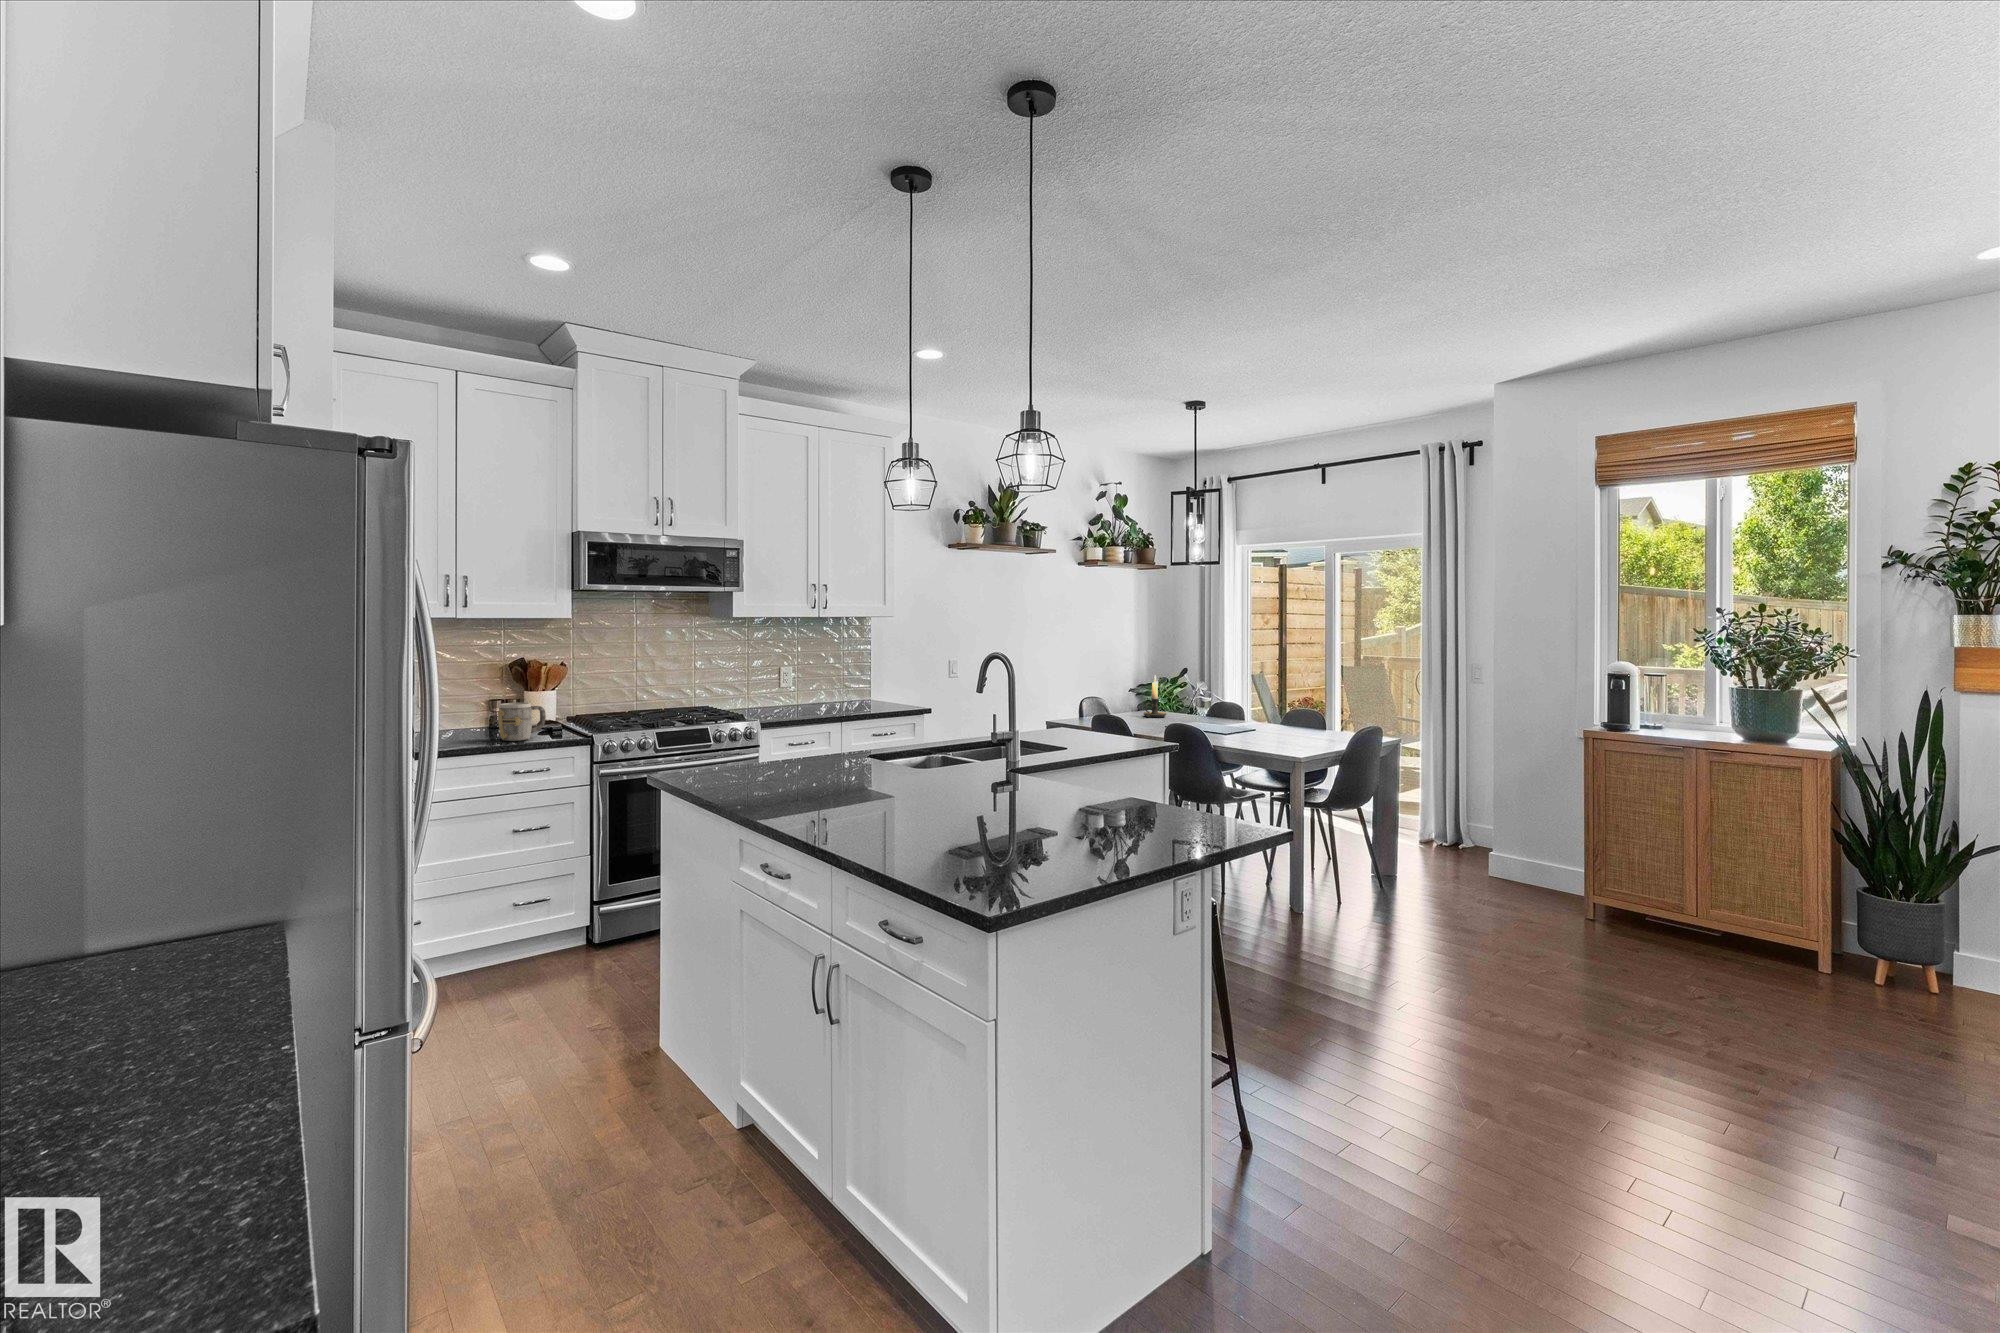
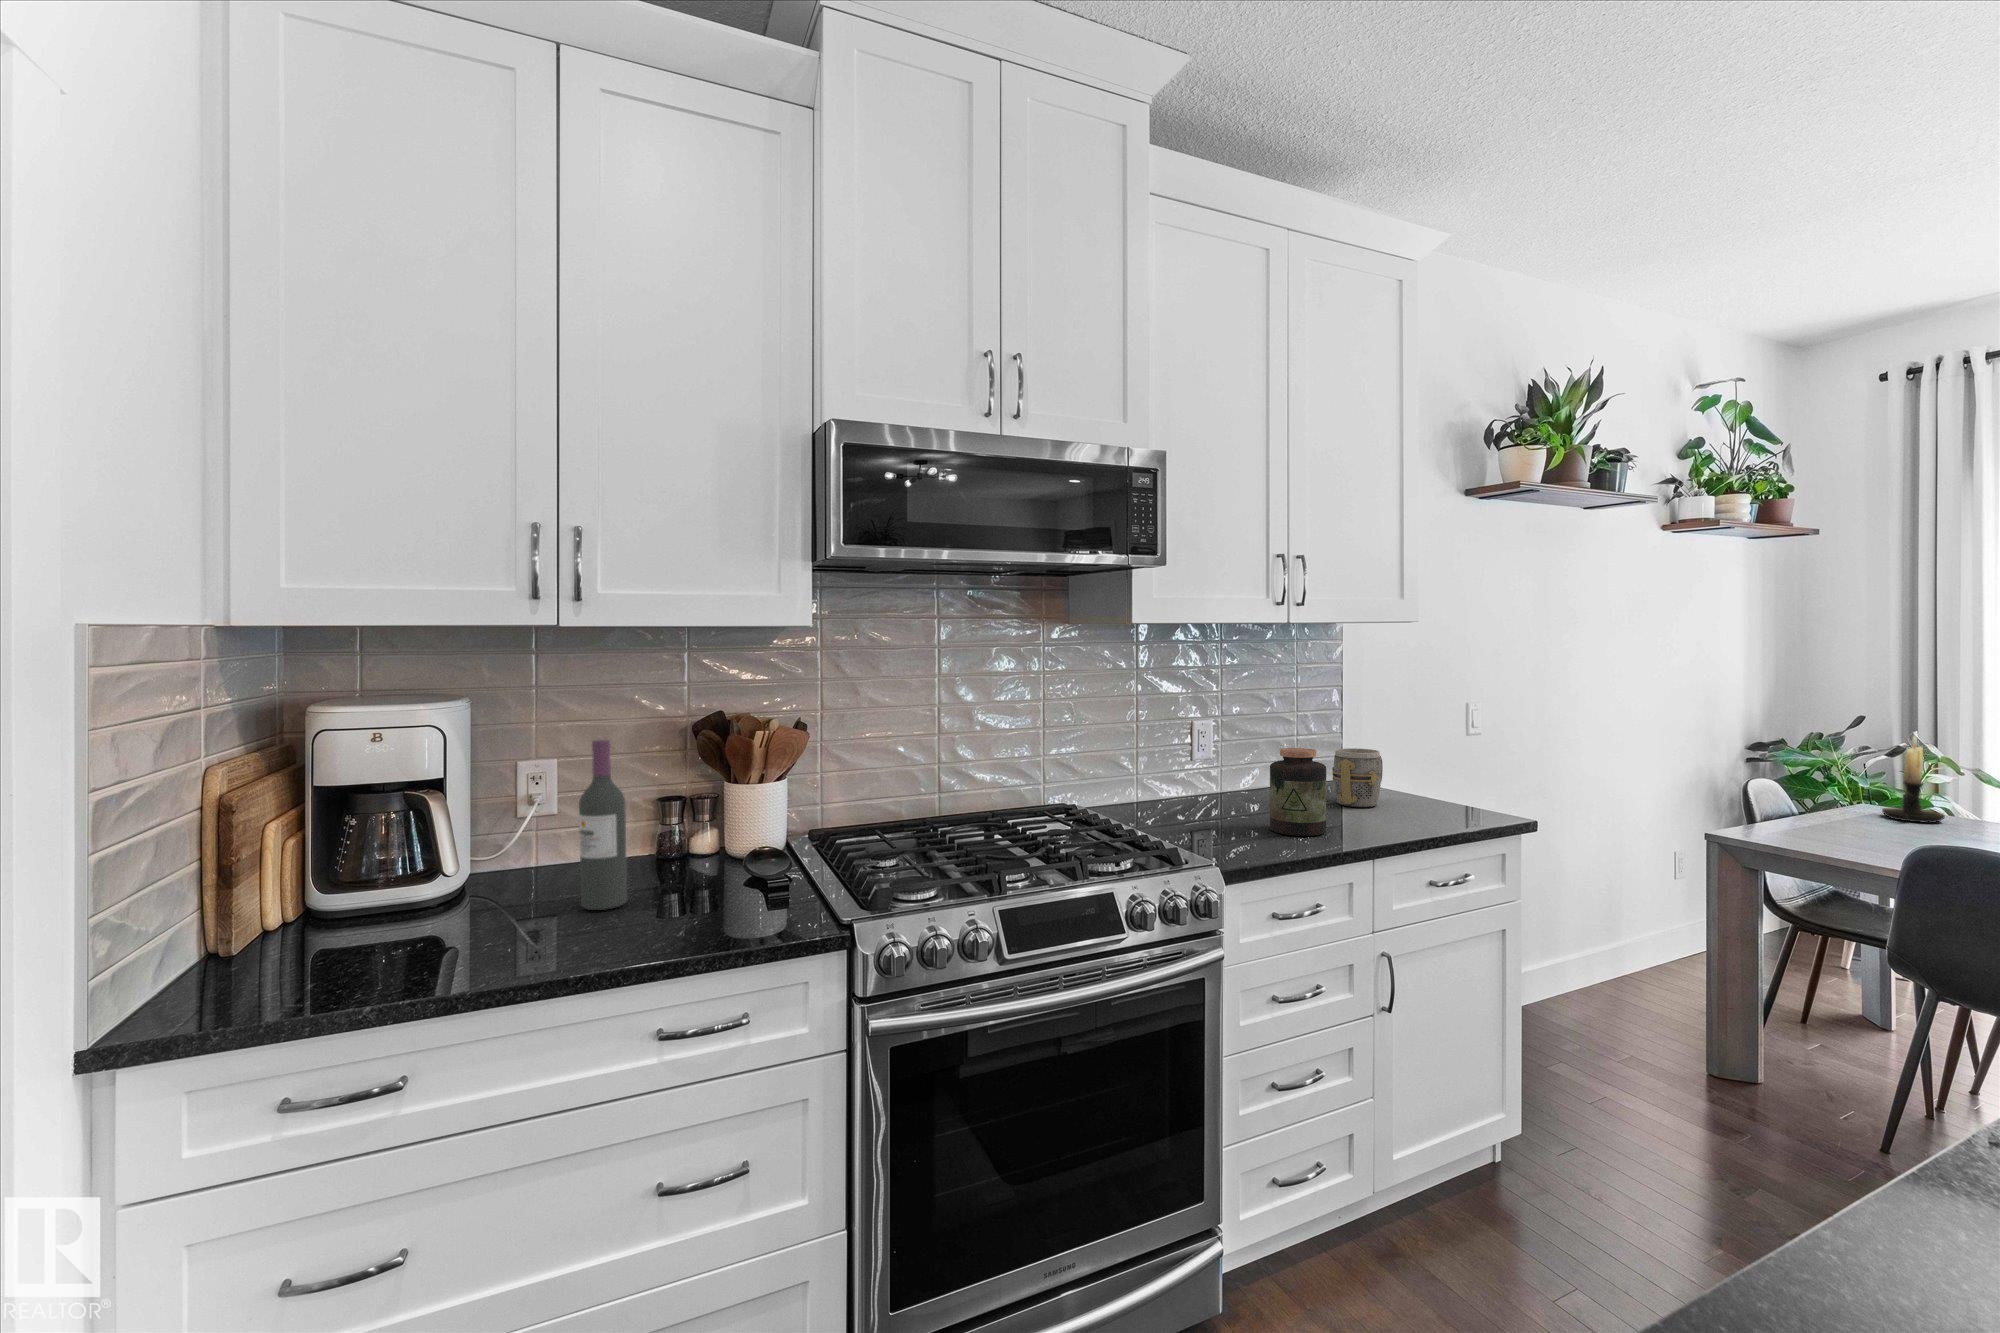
wine bottle: none [466,666,488,738] -> present [579,740,627,910]
jar: none [803,677,829,716] -> present [1270,748,1326,836]
mug: present [498,703,546,741] -> present [1332,748,1383,807]

